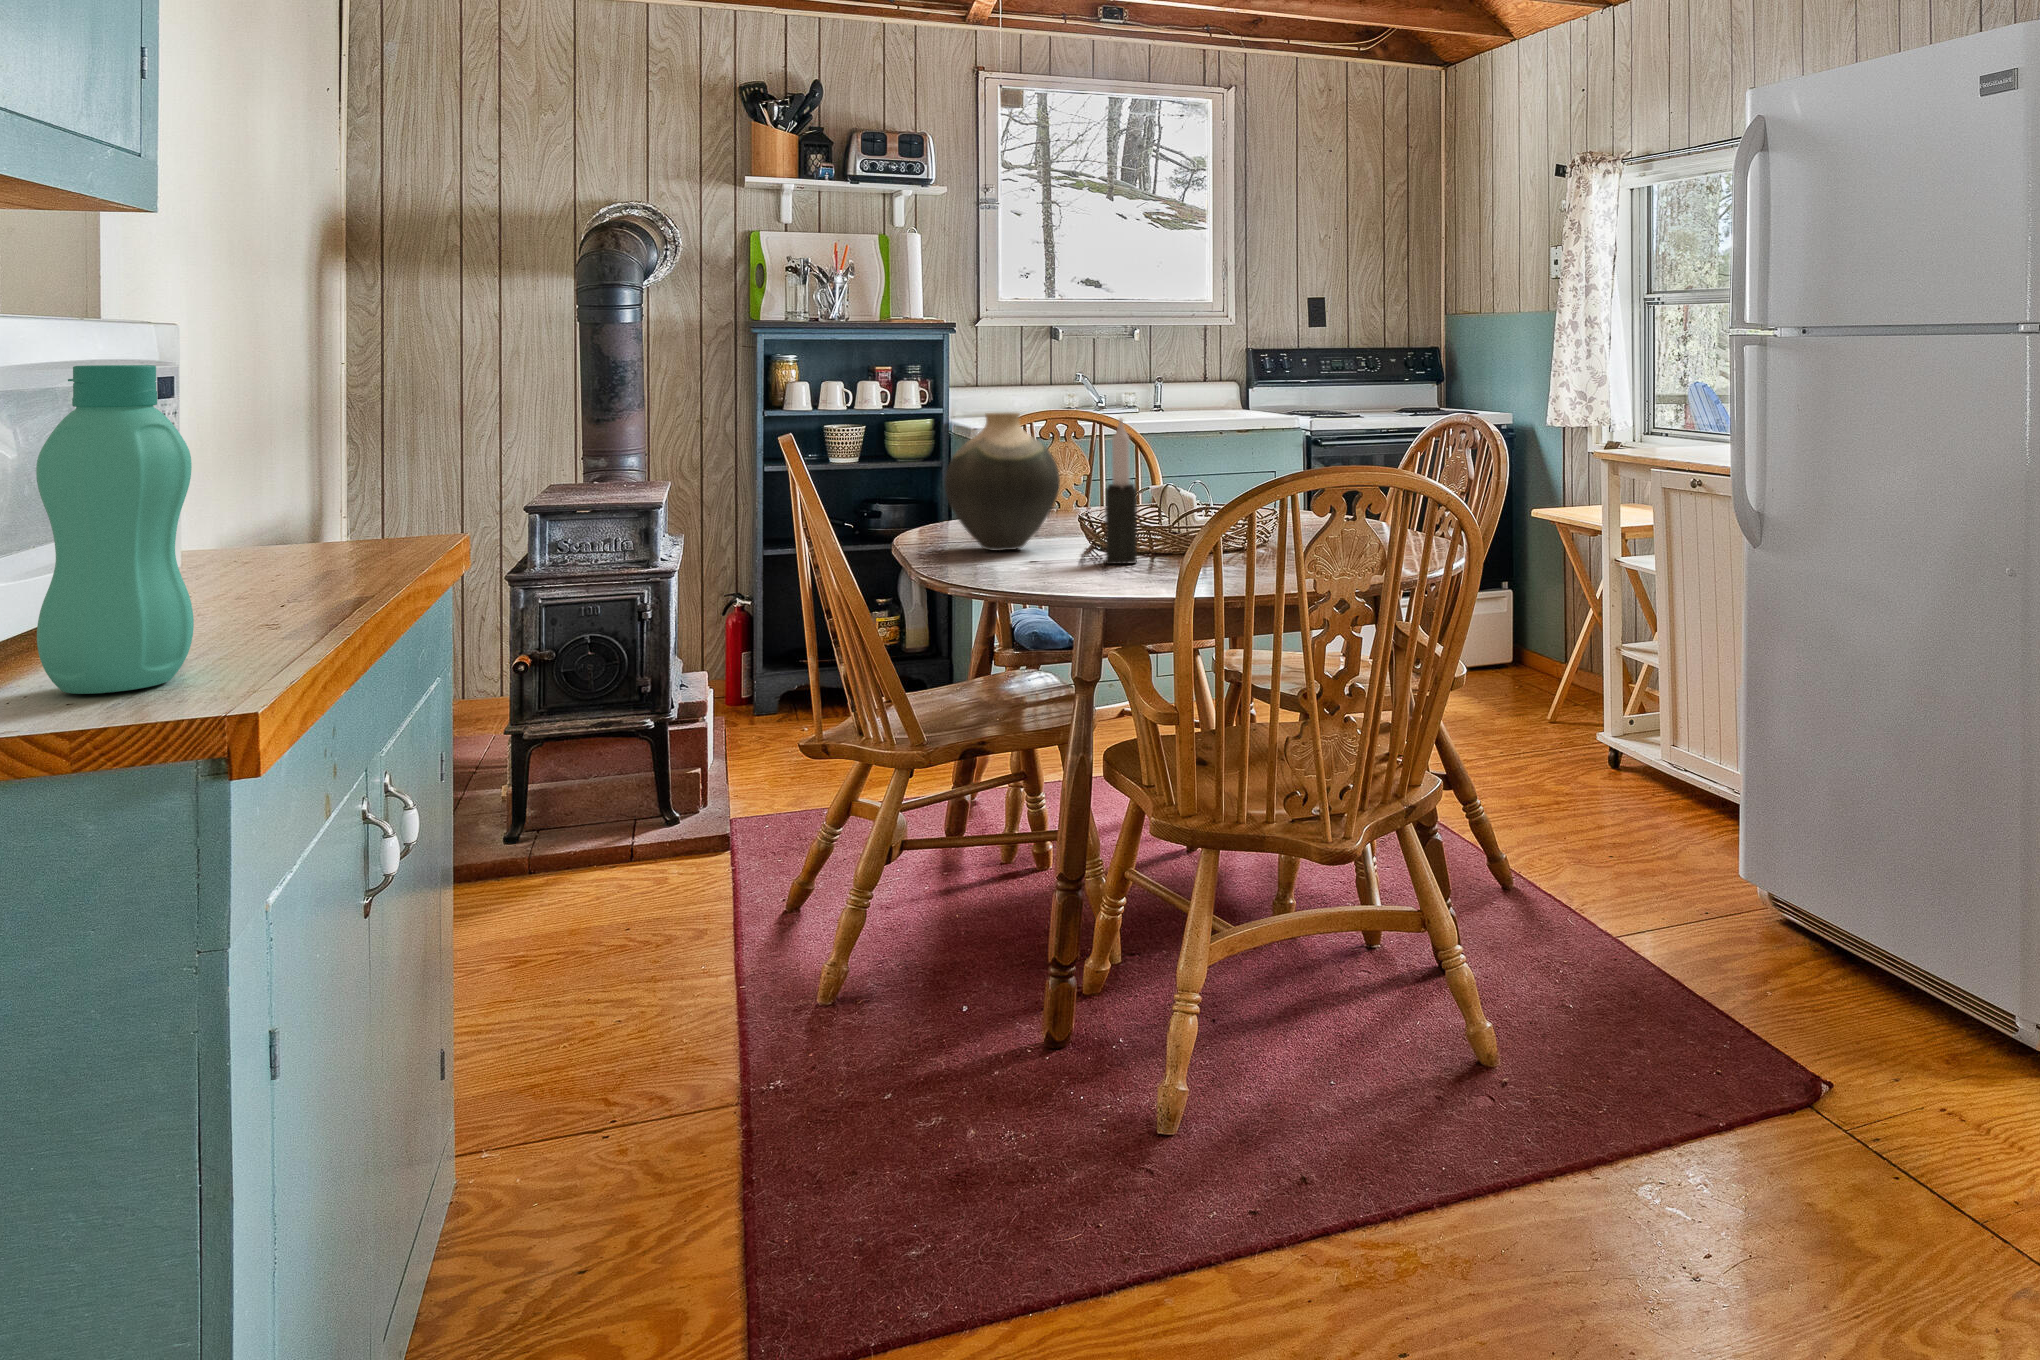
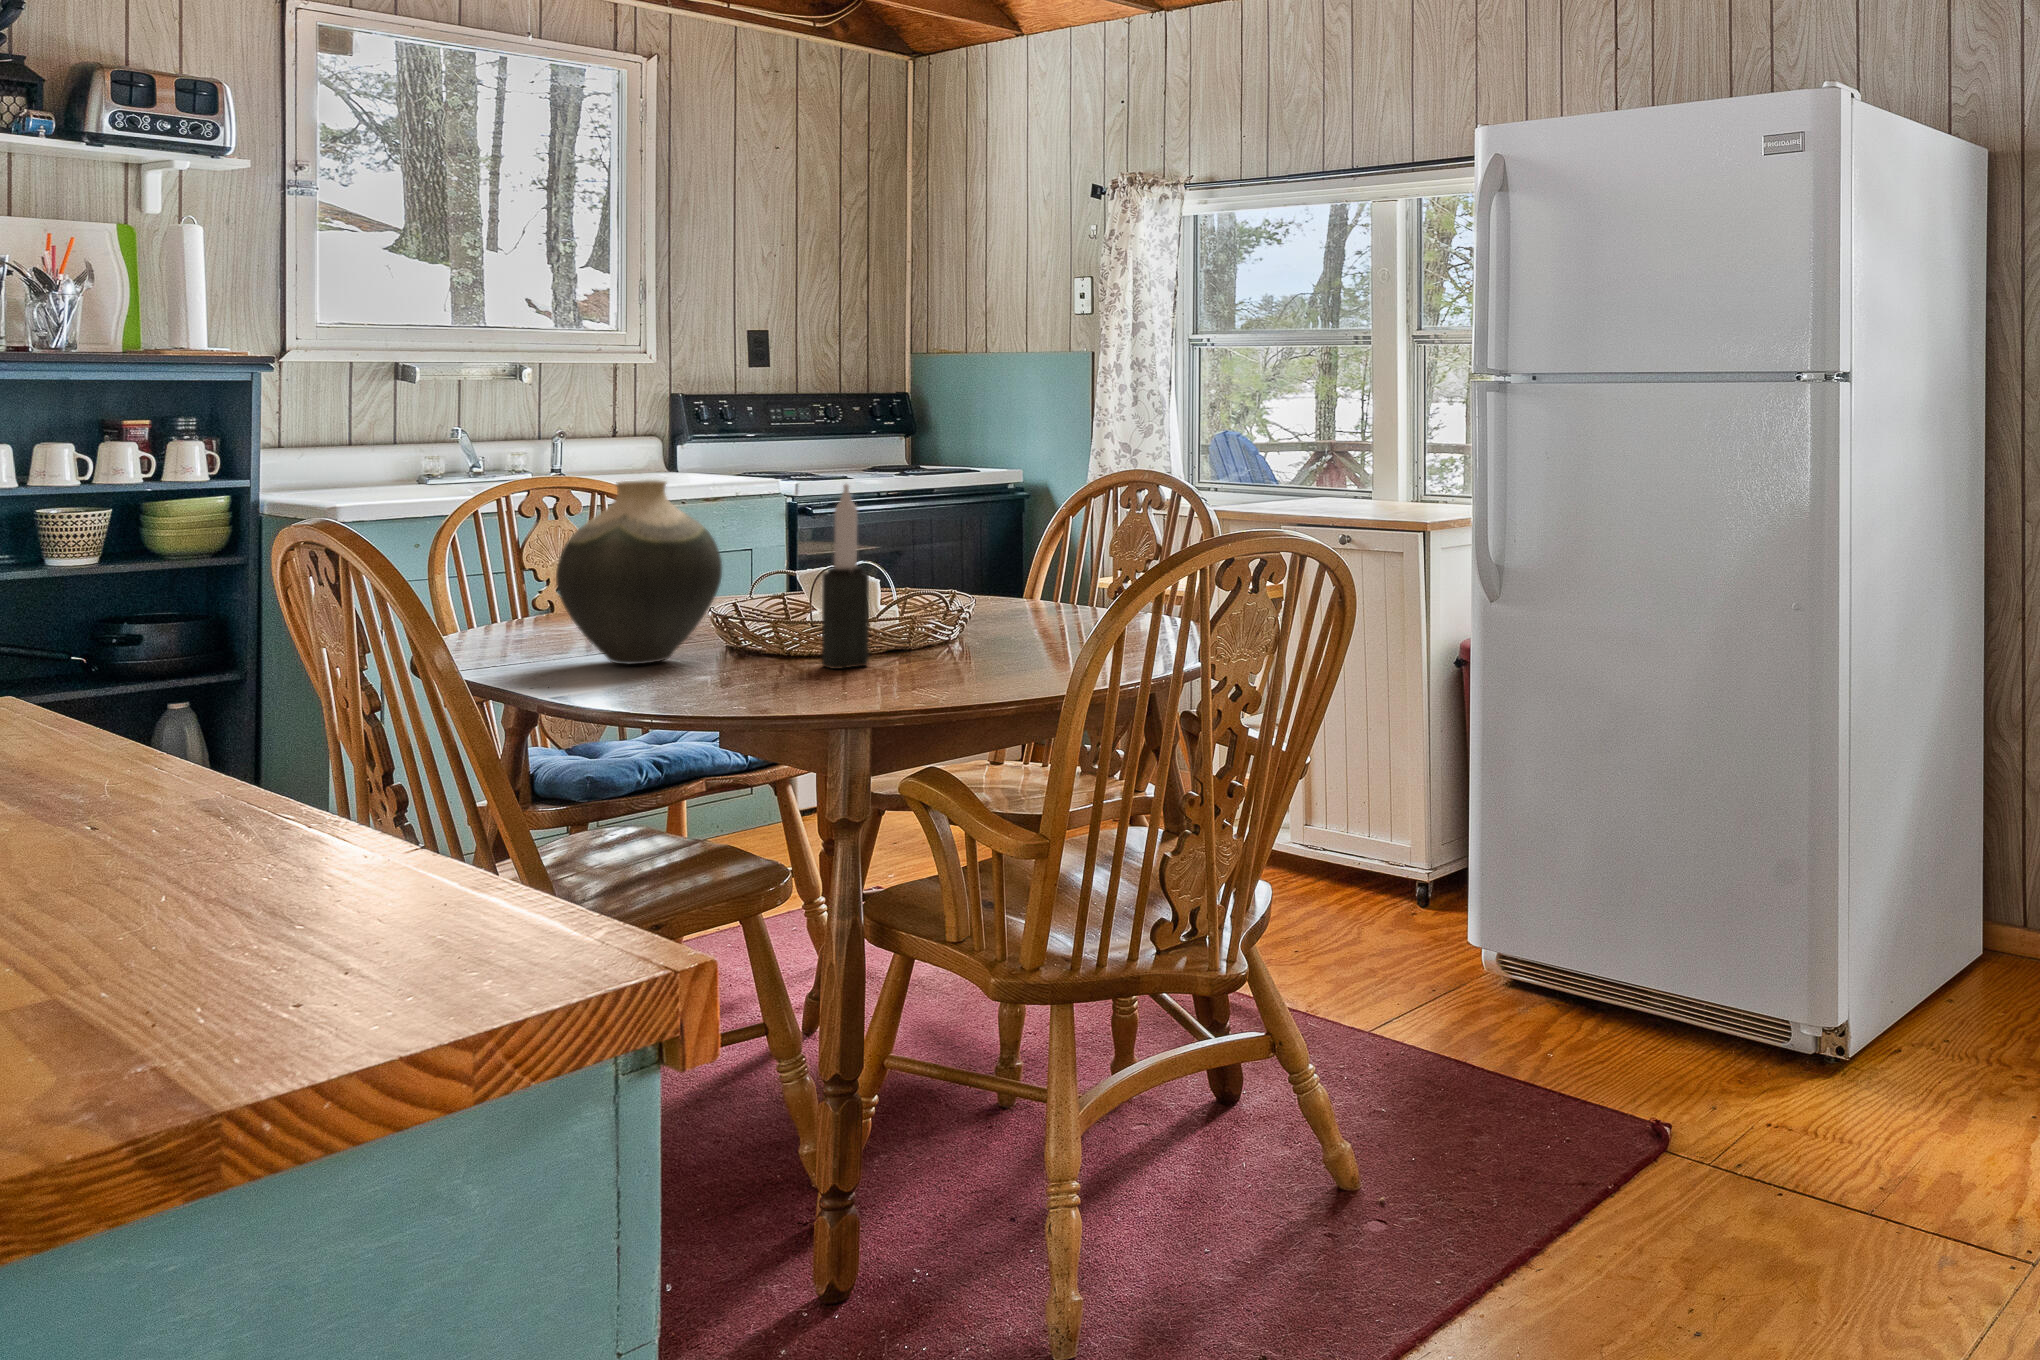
bottle: present [36,365,194,694] -> none [192,453,426,991]

